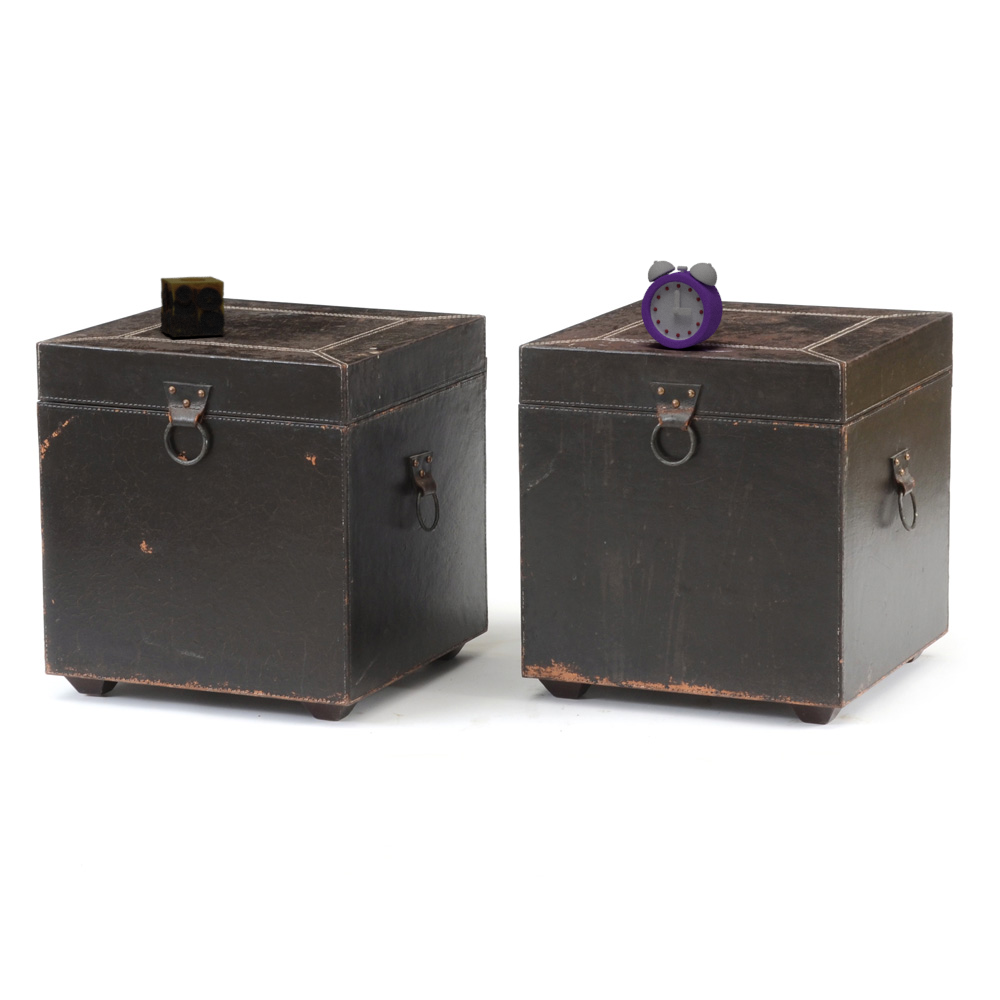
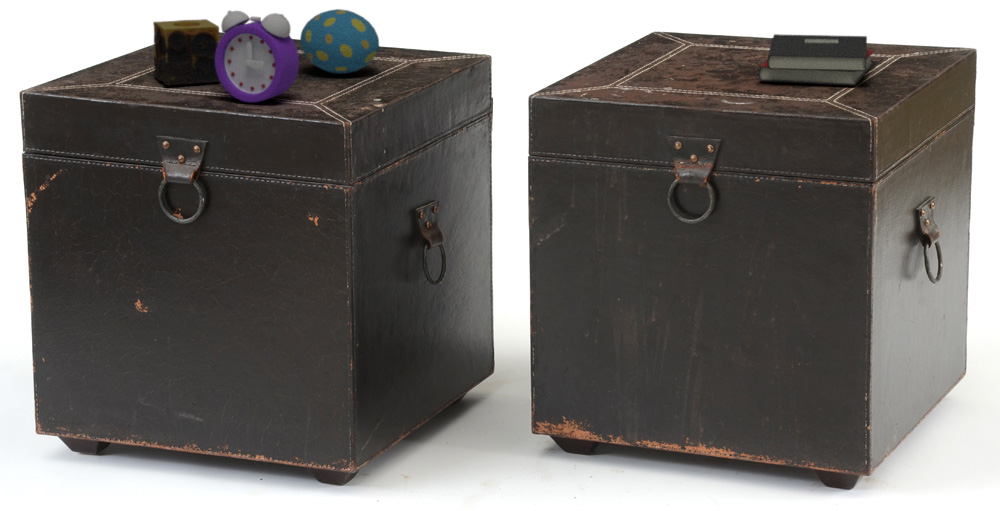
alarm clock: present [641,261,723,348] -> present [215,11,299,102]
decorative egg: none [301,267,377,329] -> present [300,9,379,74]
hardback book: none [739,294,854,338] -> present [758,34,874,85]

